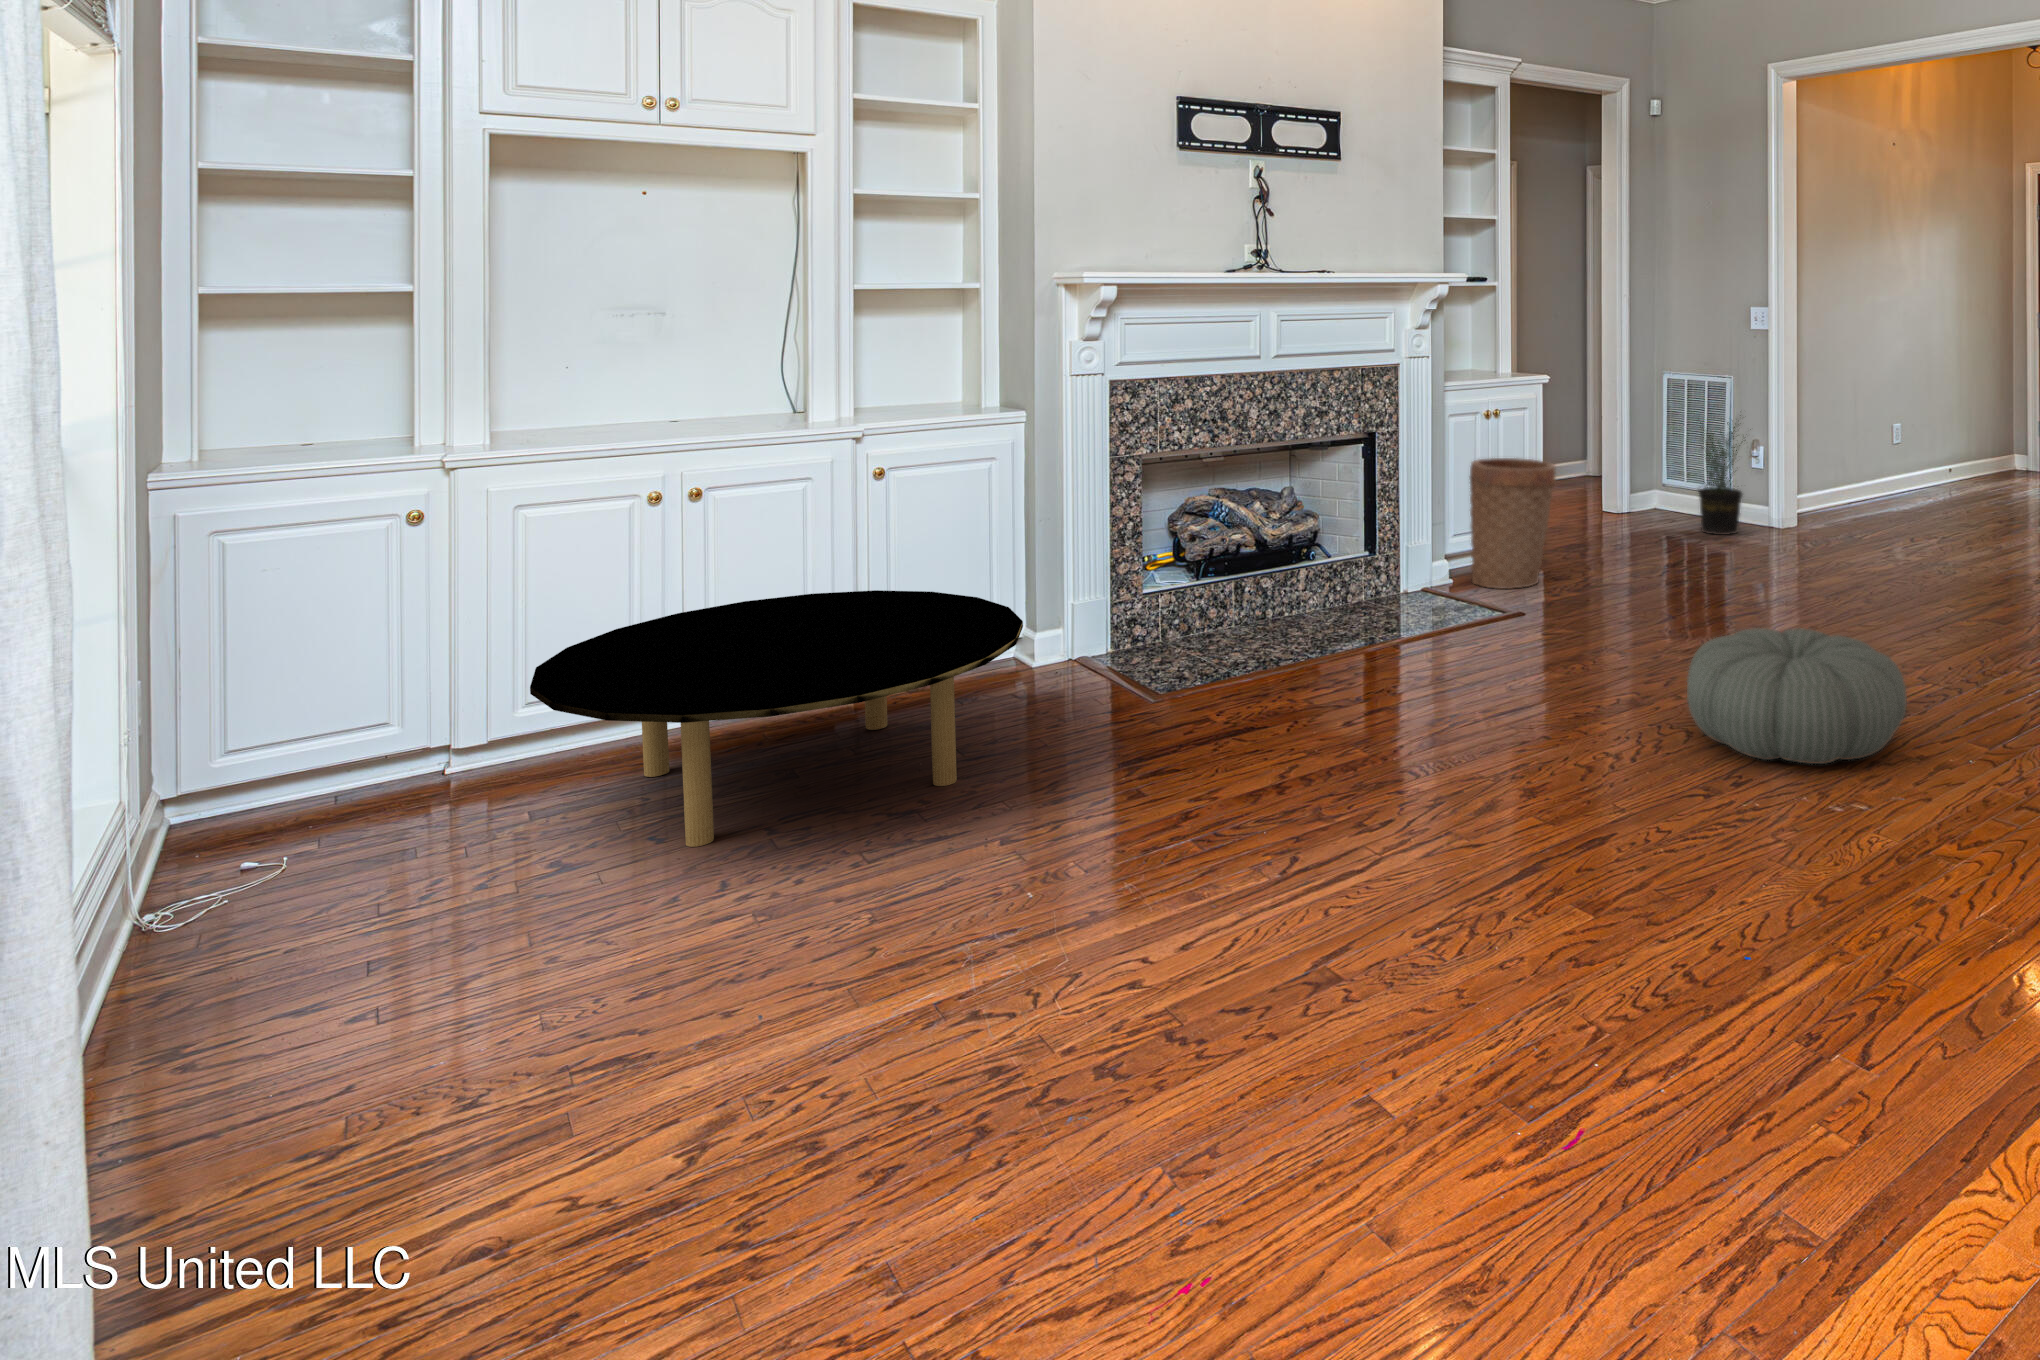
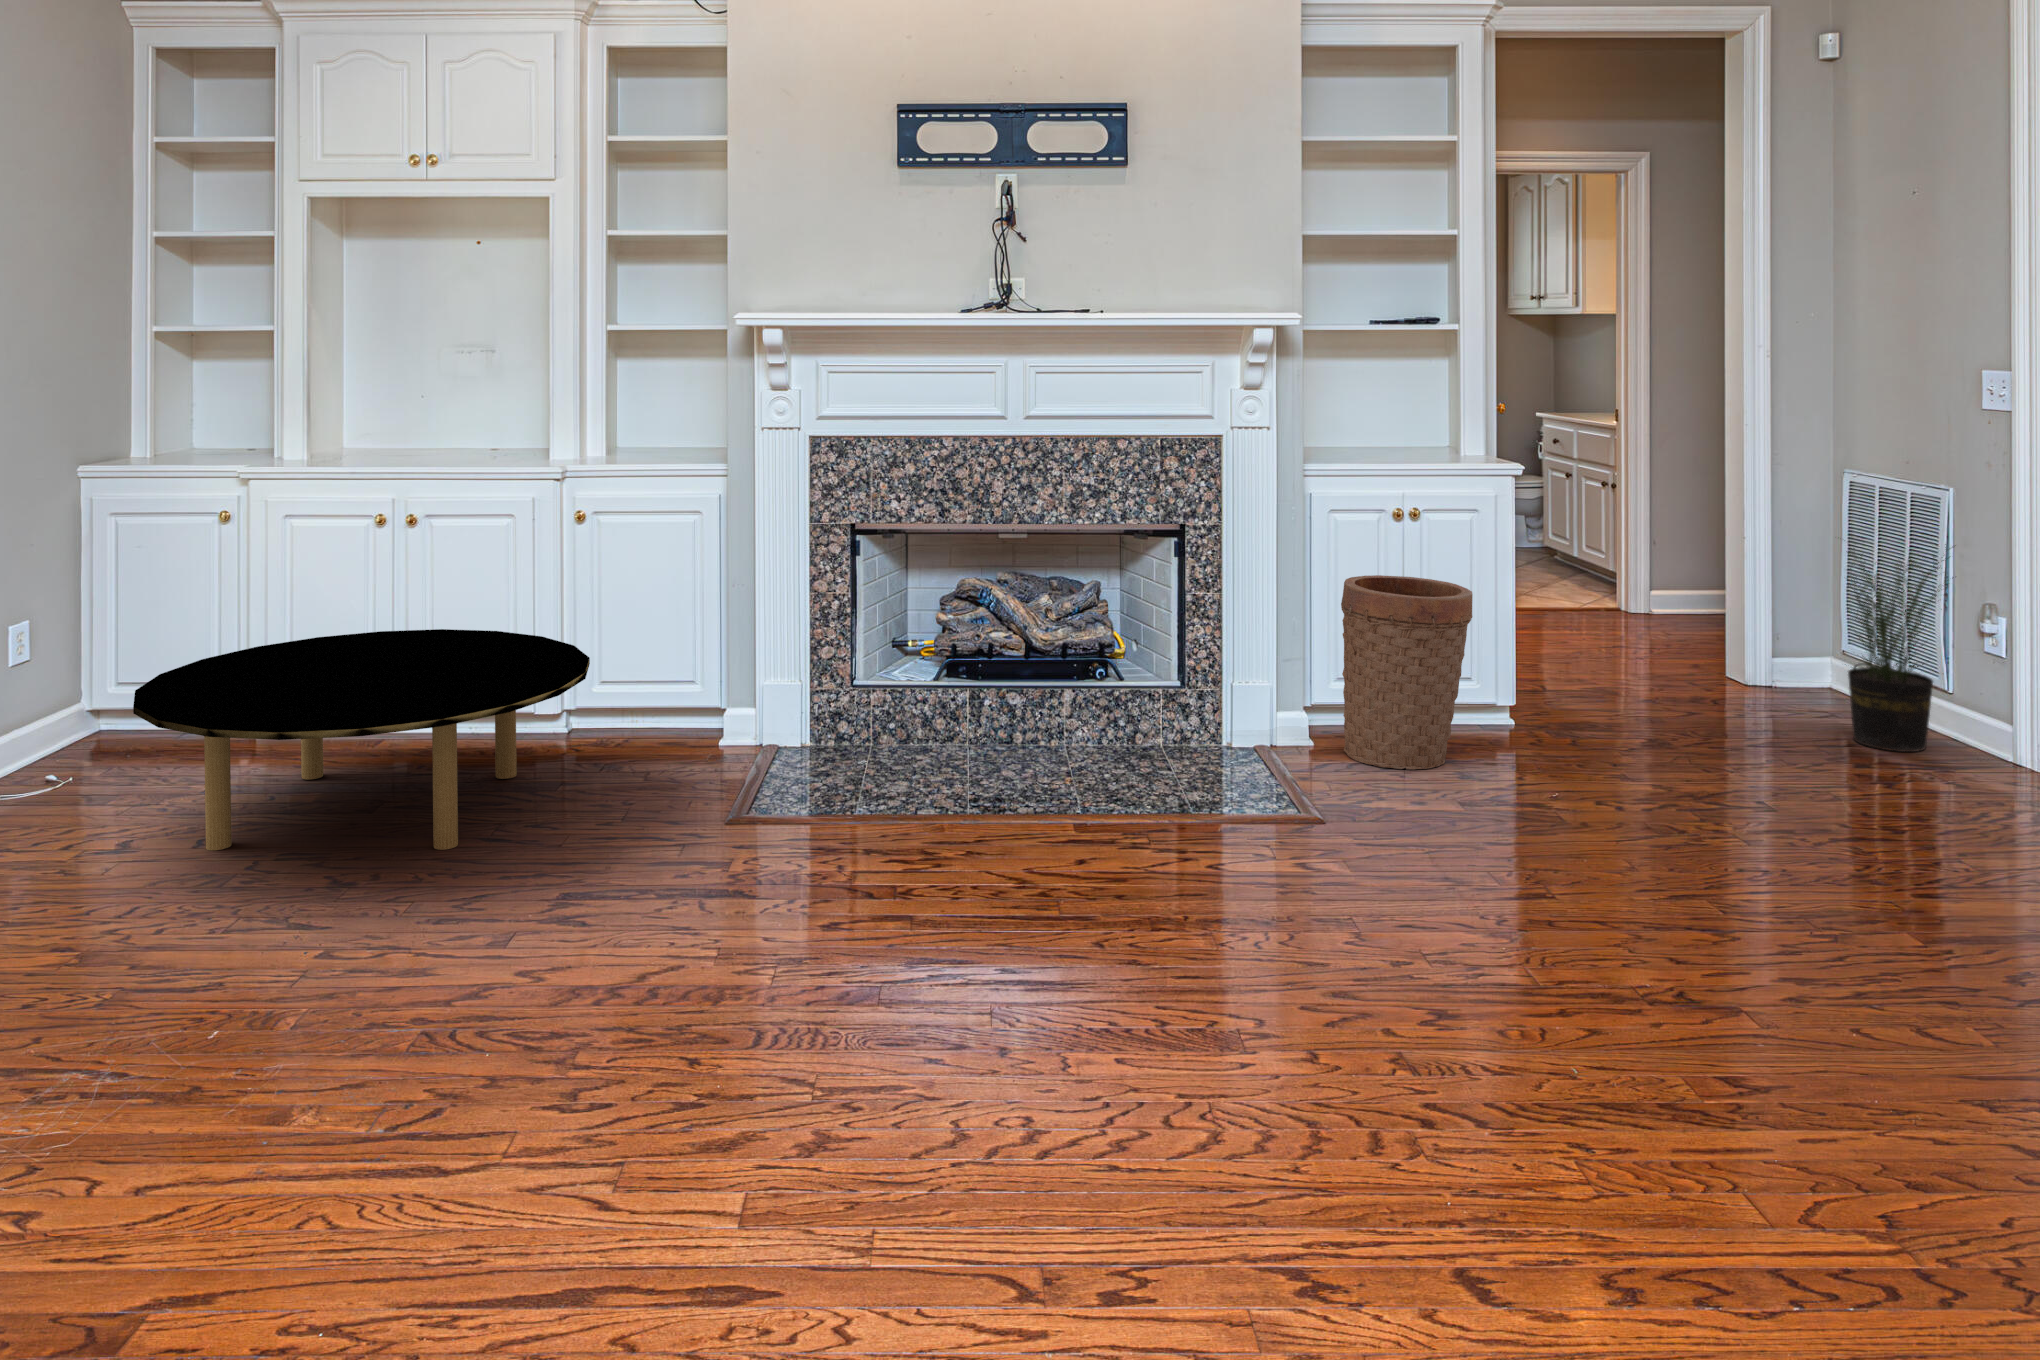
pouf: present [1687,628,1907,764] -> none [1218,902,1625,1198]

